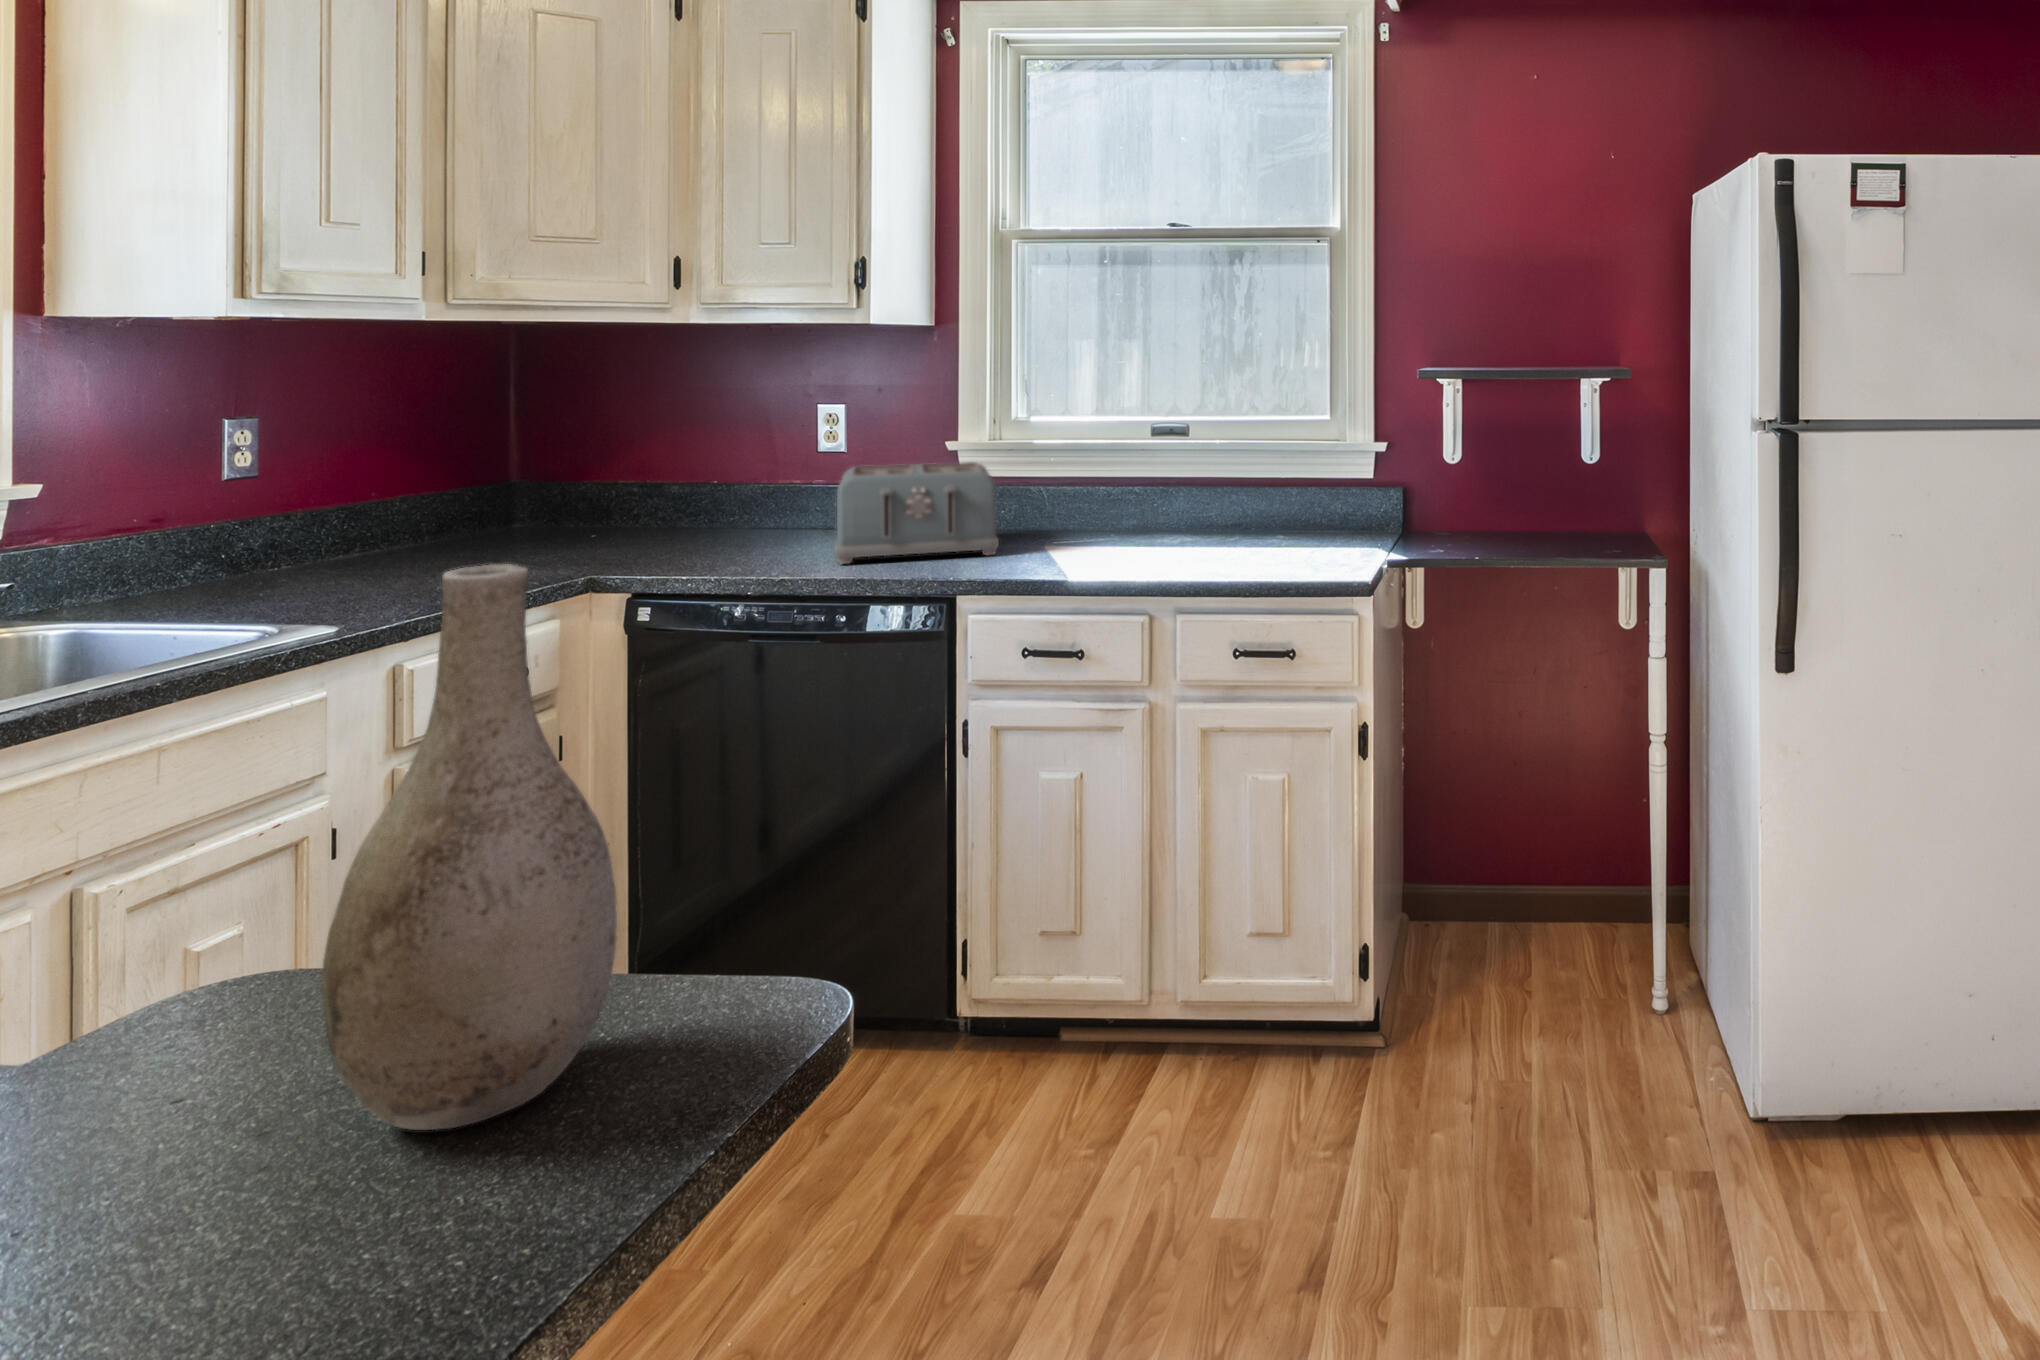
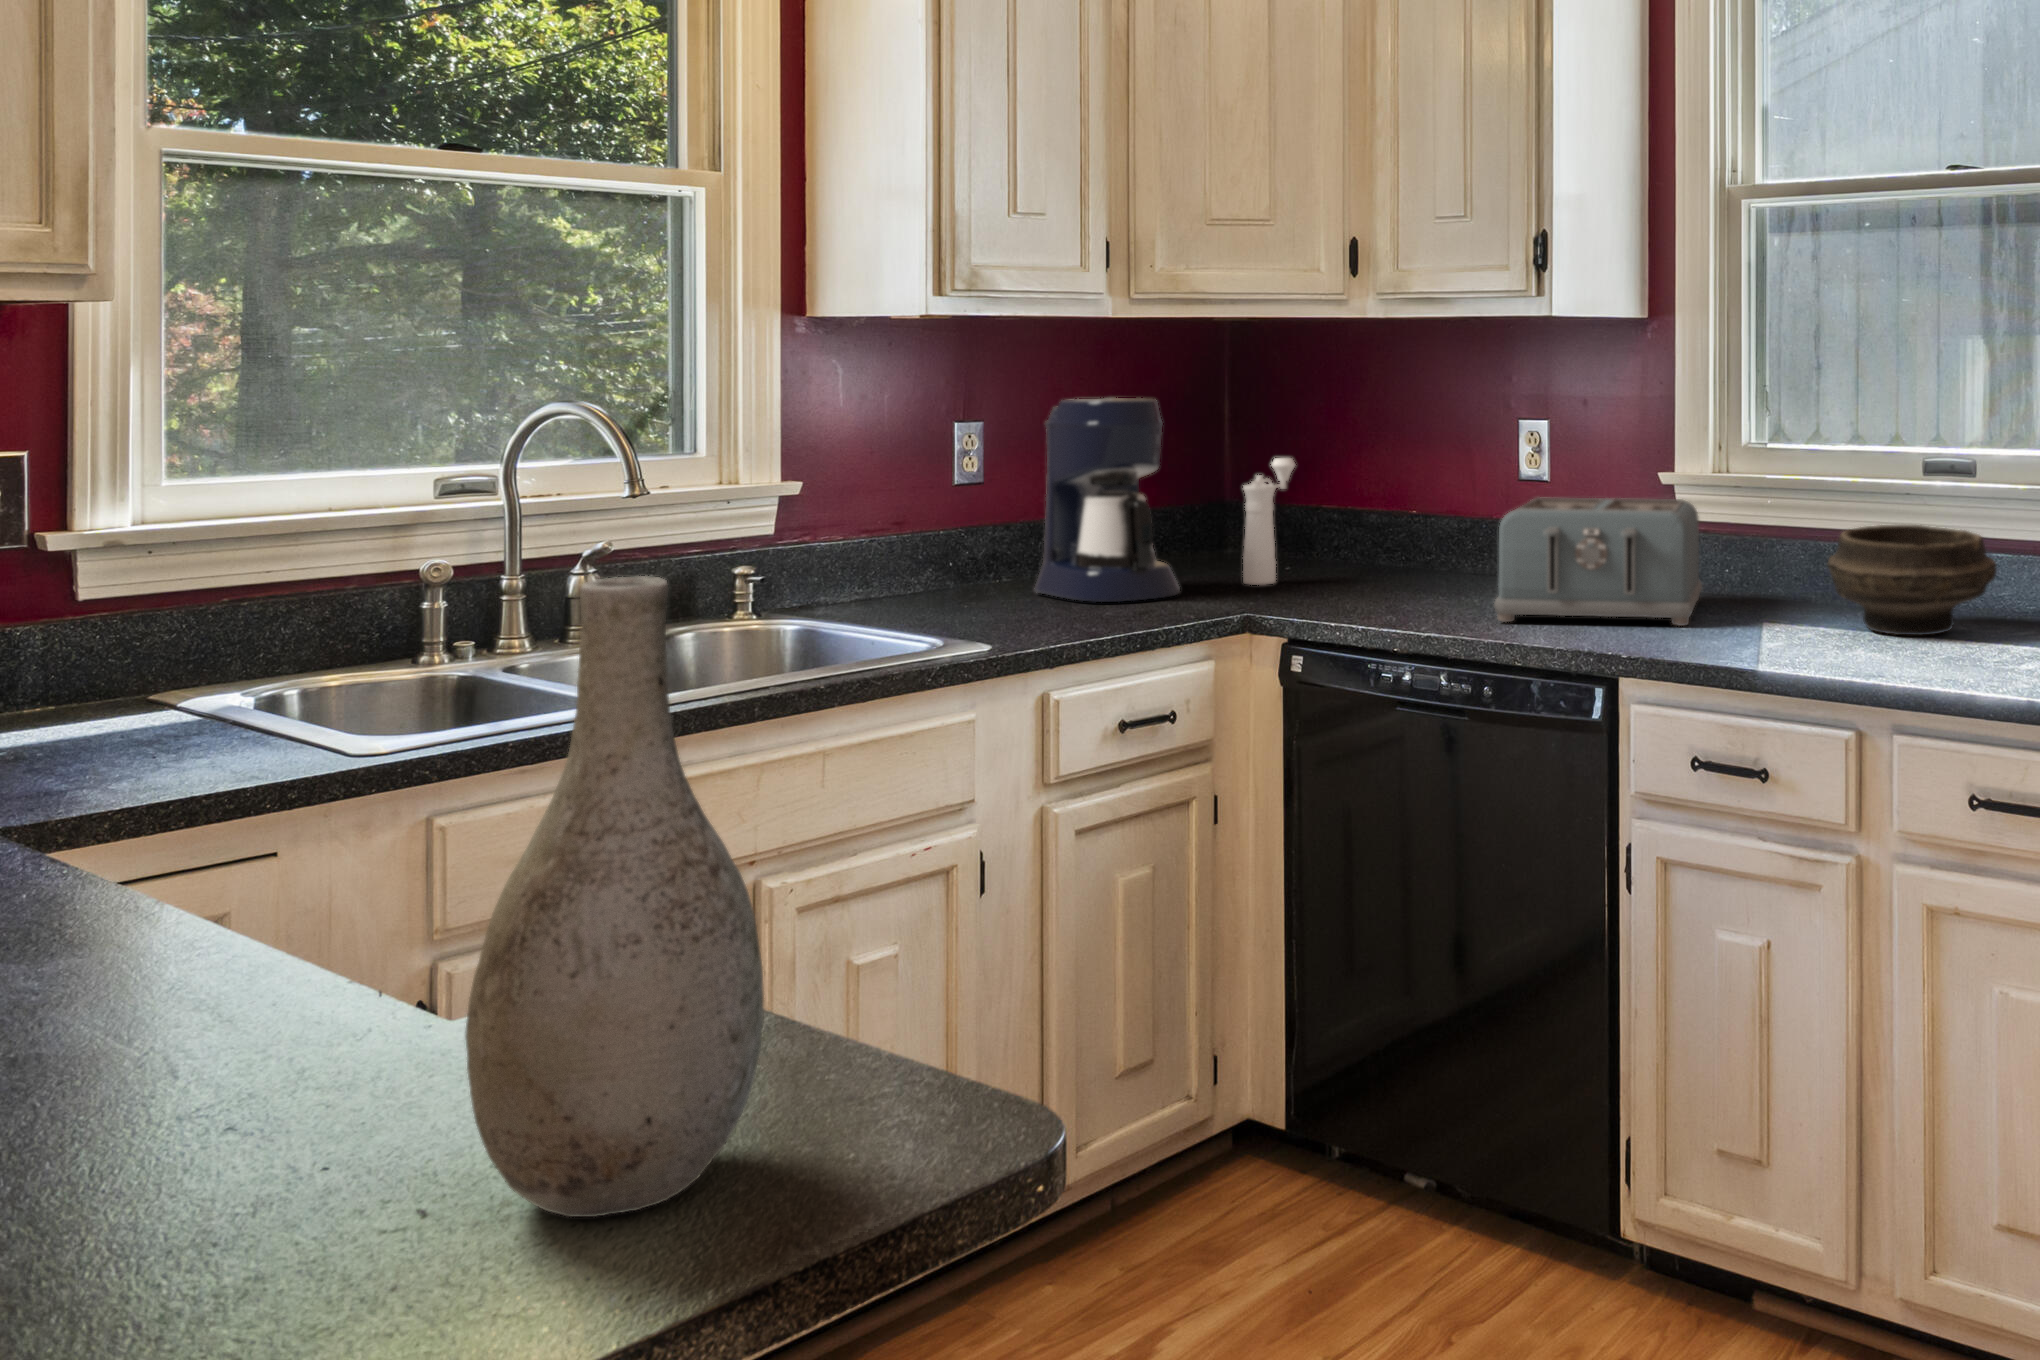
coffee maker: none [338,395,506,579] -> present [1035,398,1180,602]
pepper mill: none [563,443,611,553] -> present [1243,458,1295,585]
bowl: none [1098,472,1217,548] -> present [1827,525,1997,635]

